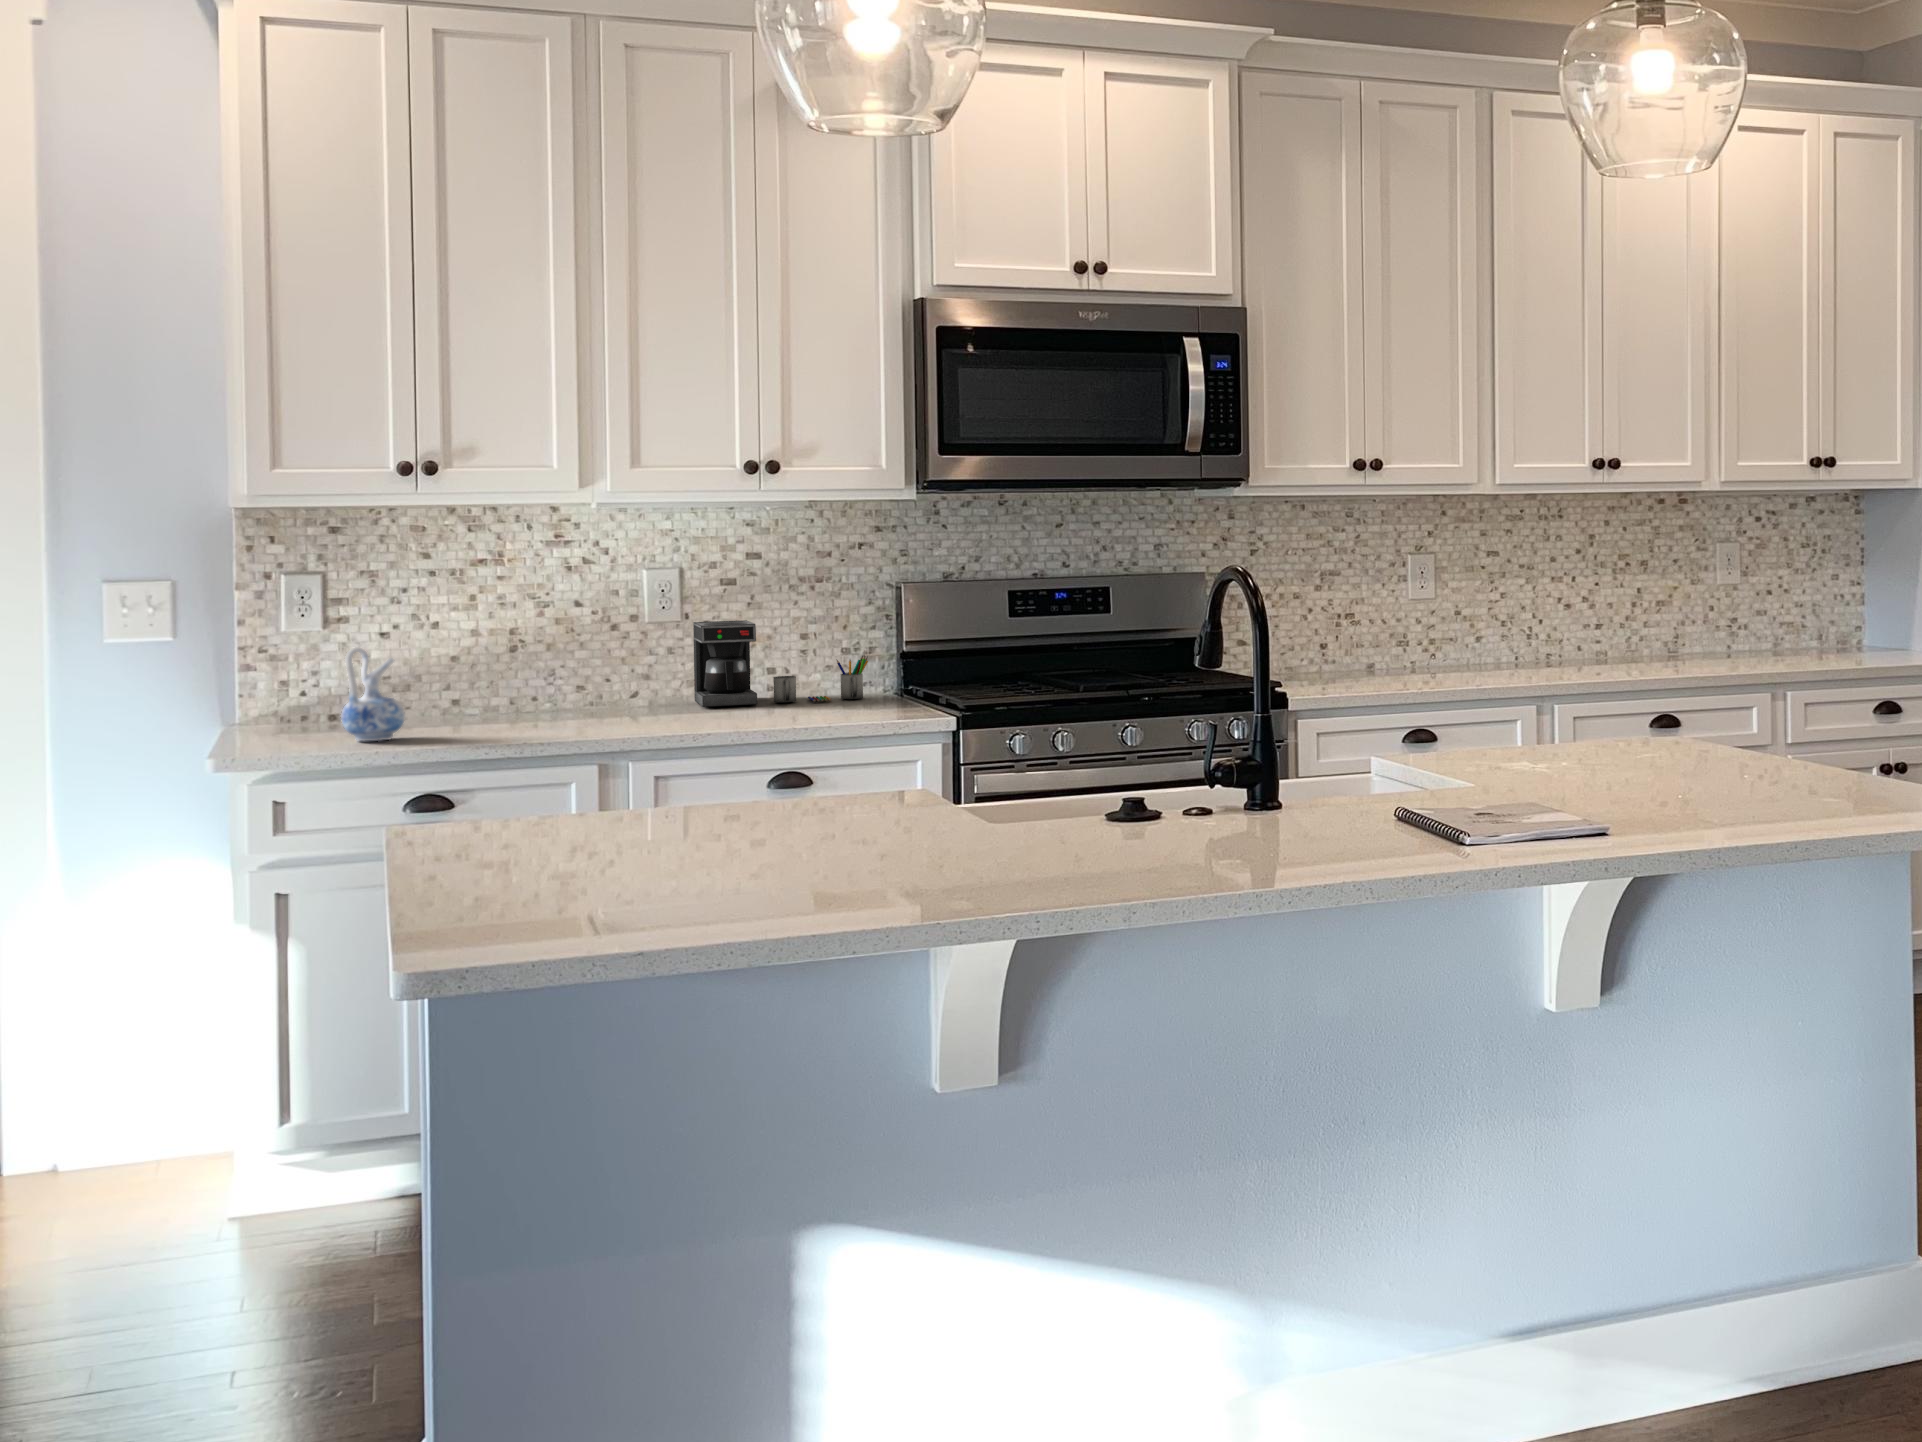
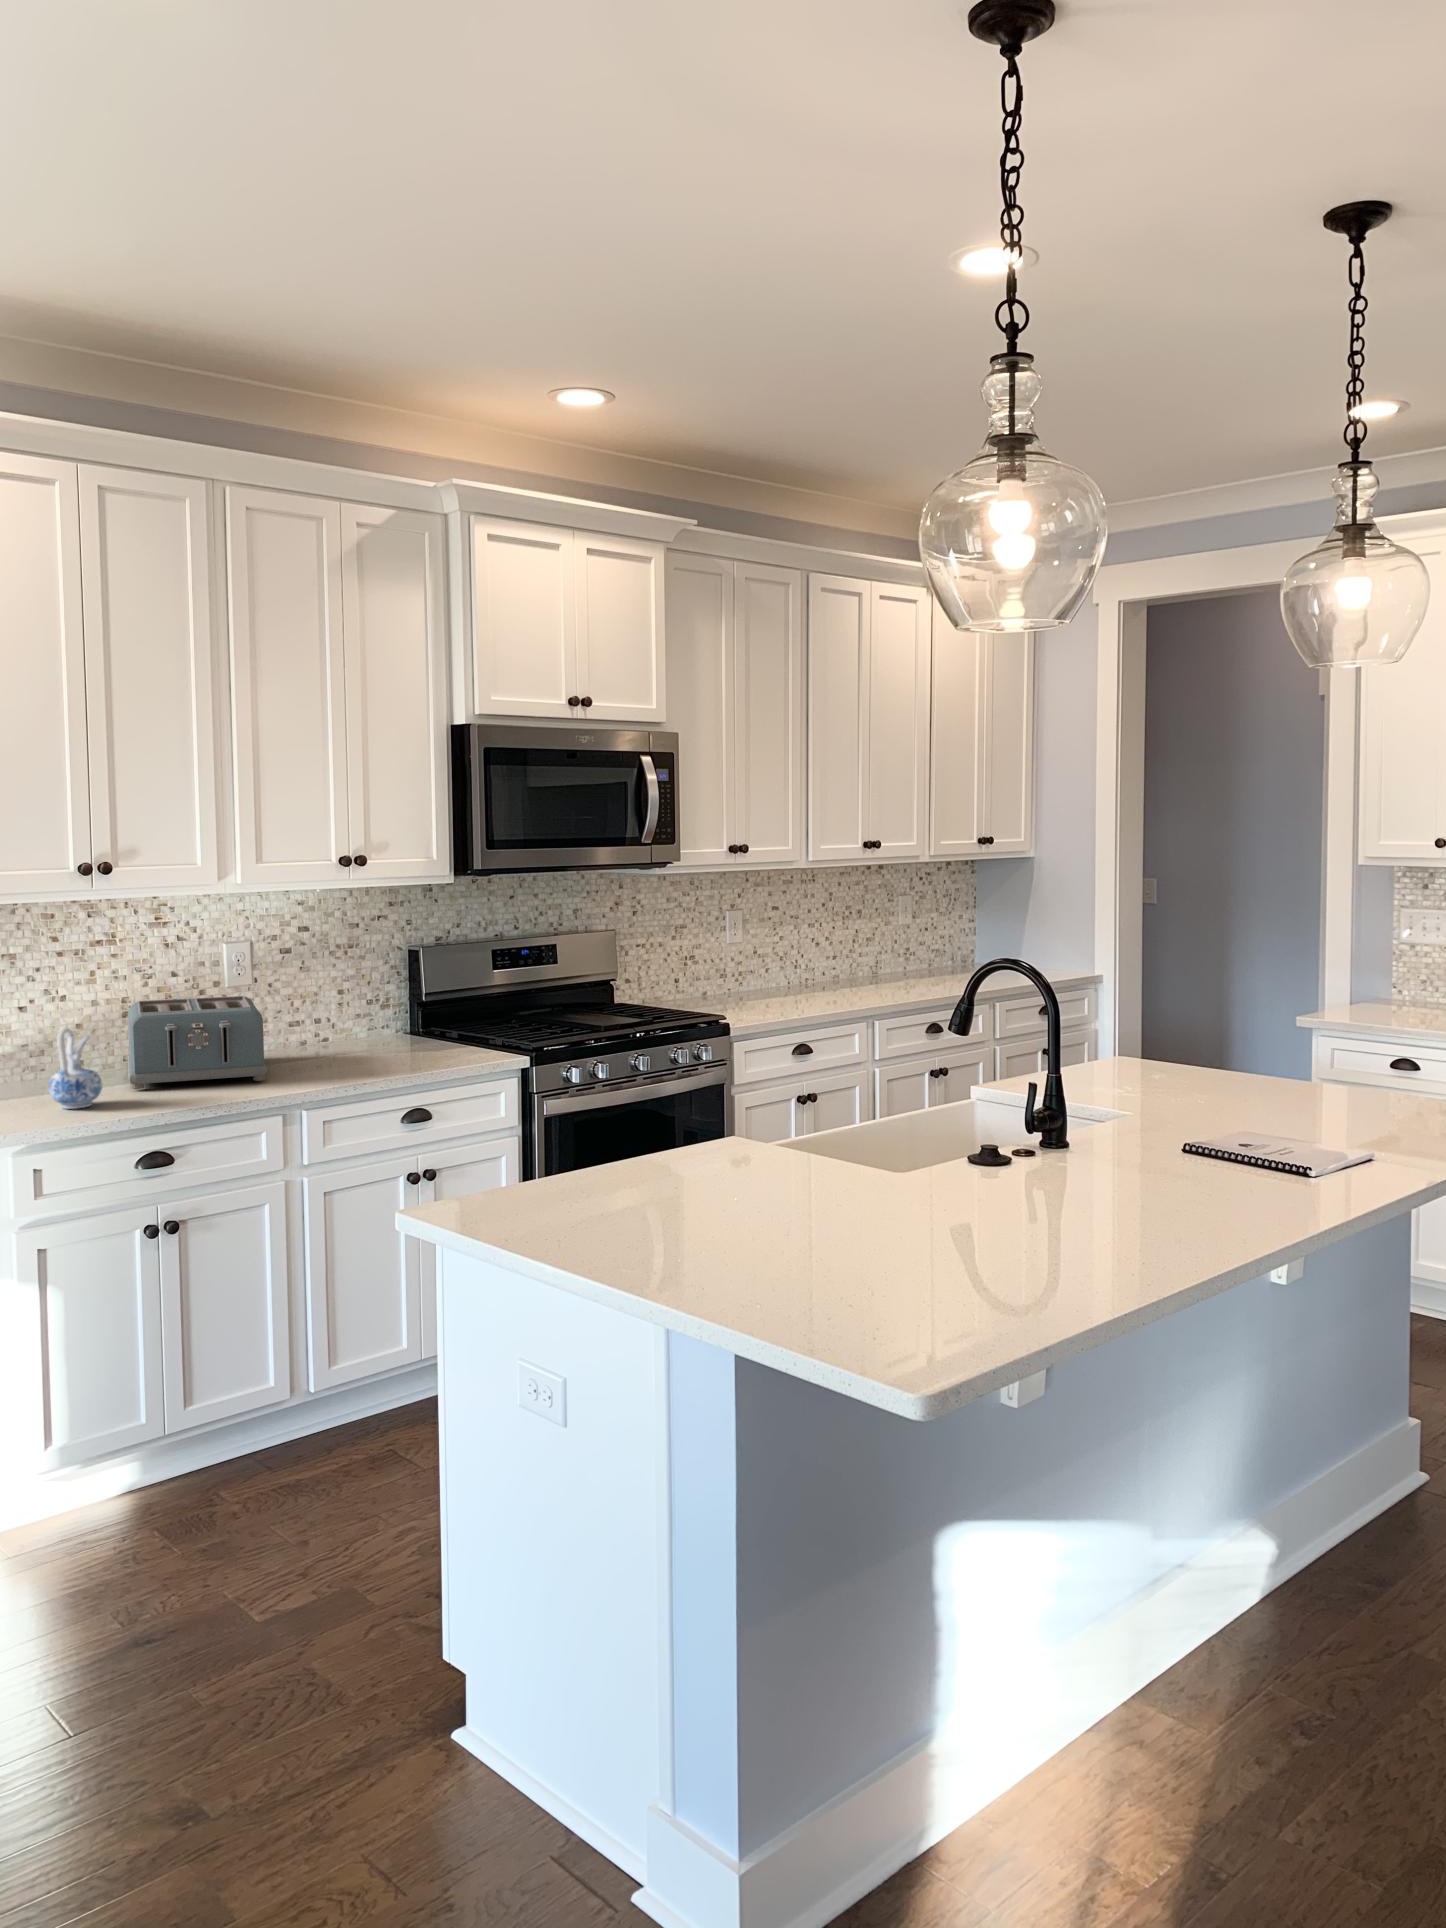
coffee maker: present [693,620,868,707] -> none [264,982,407,1057]
toaster: none [458,630,662,728] -> present [128,996,267,1089]

